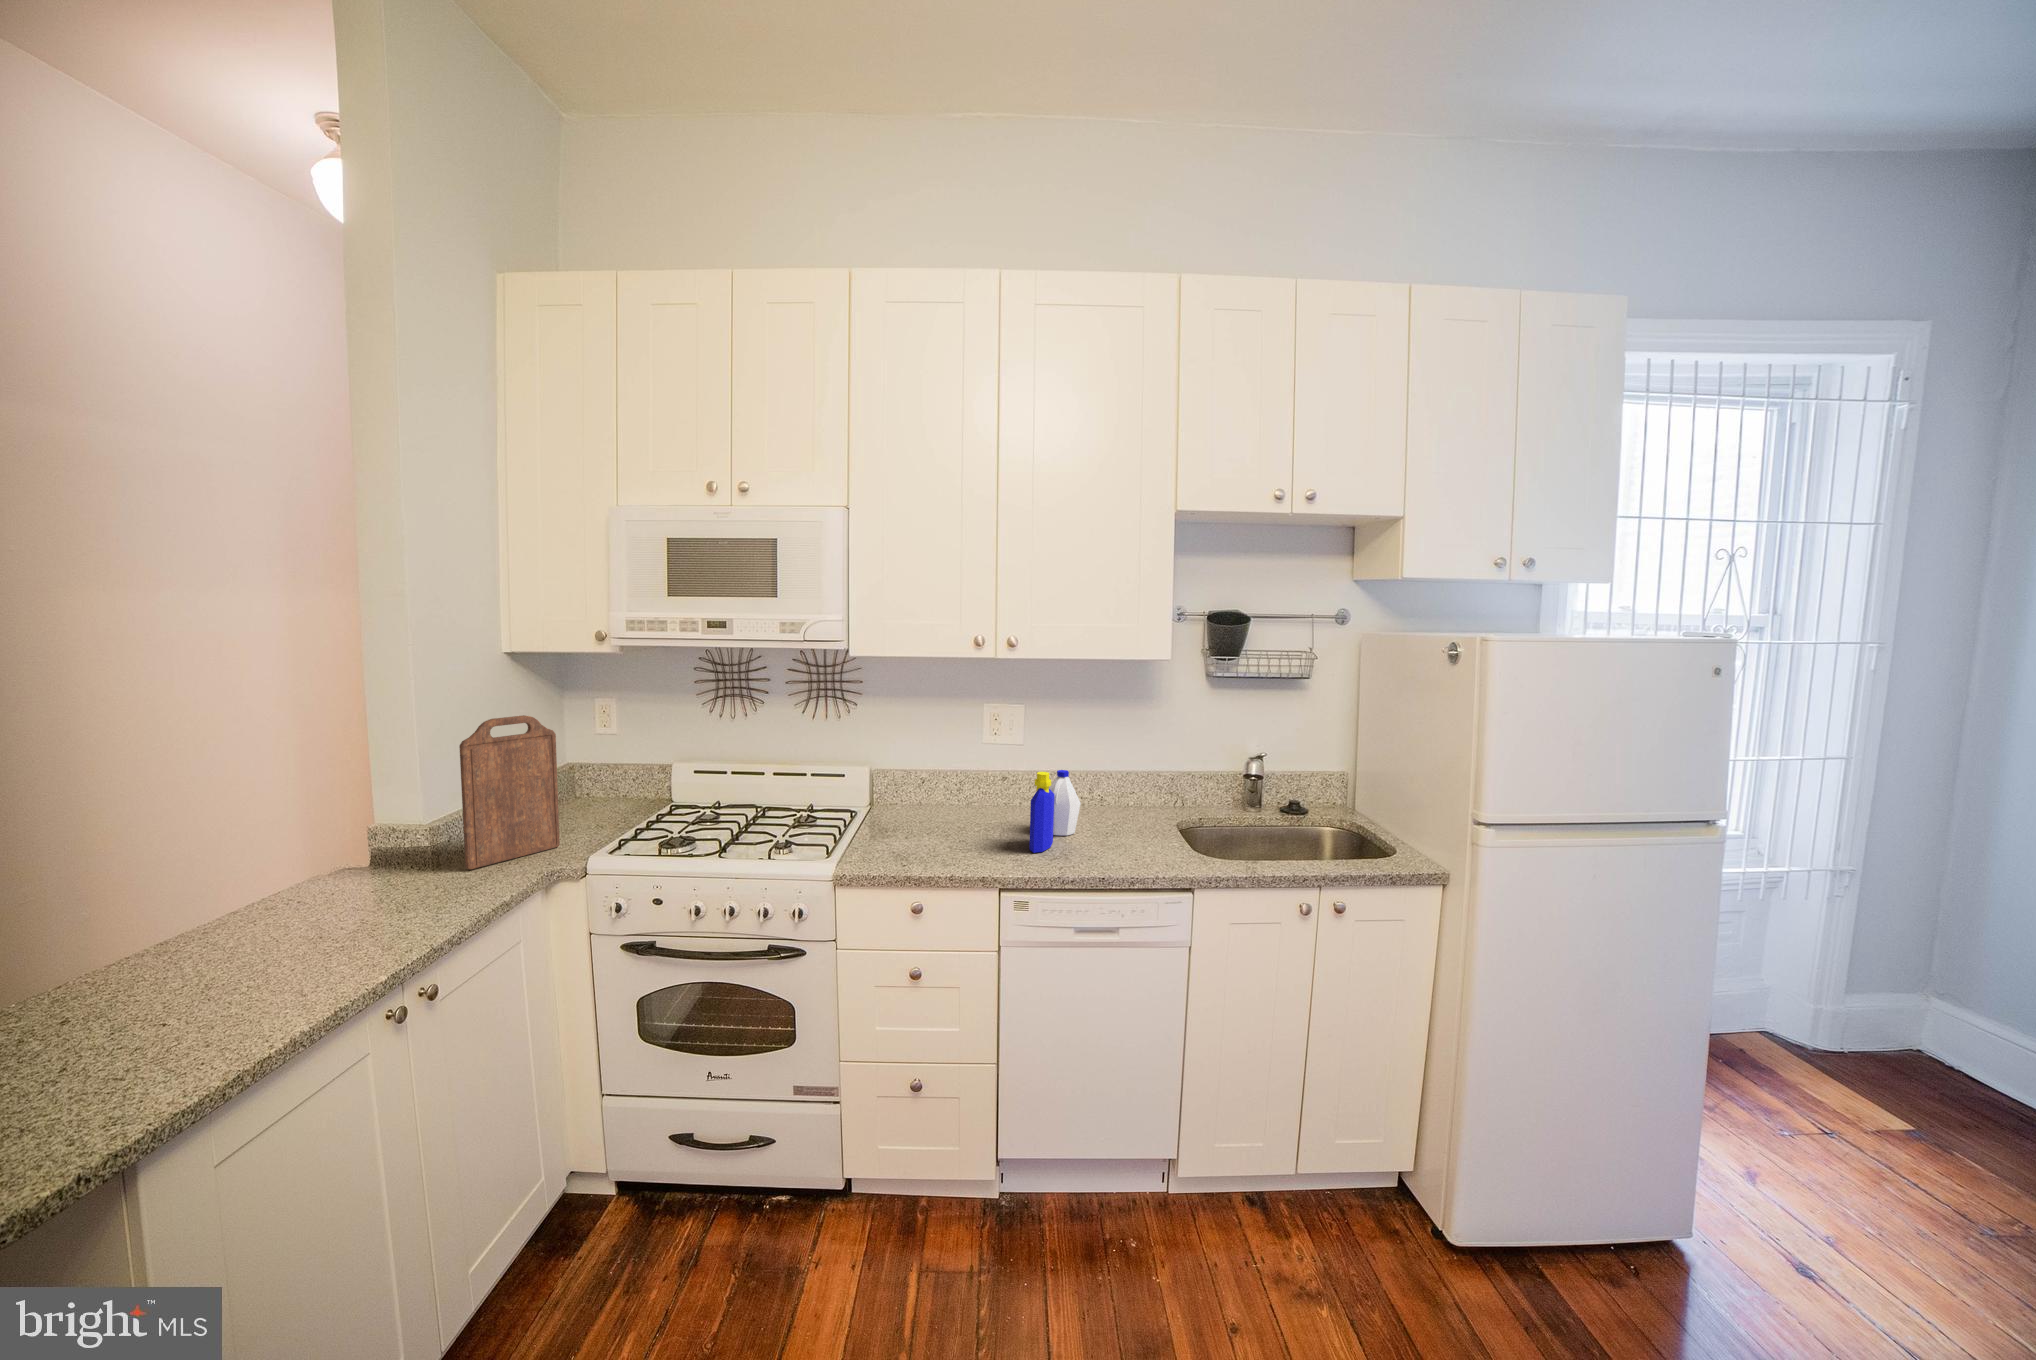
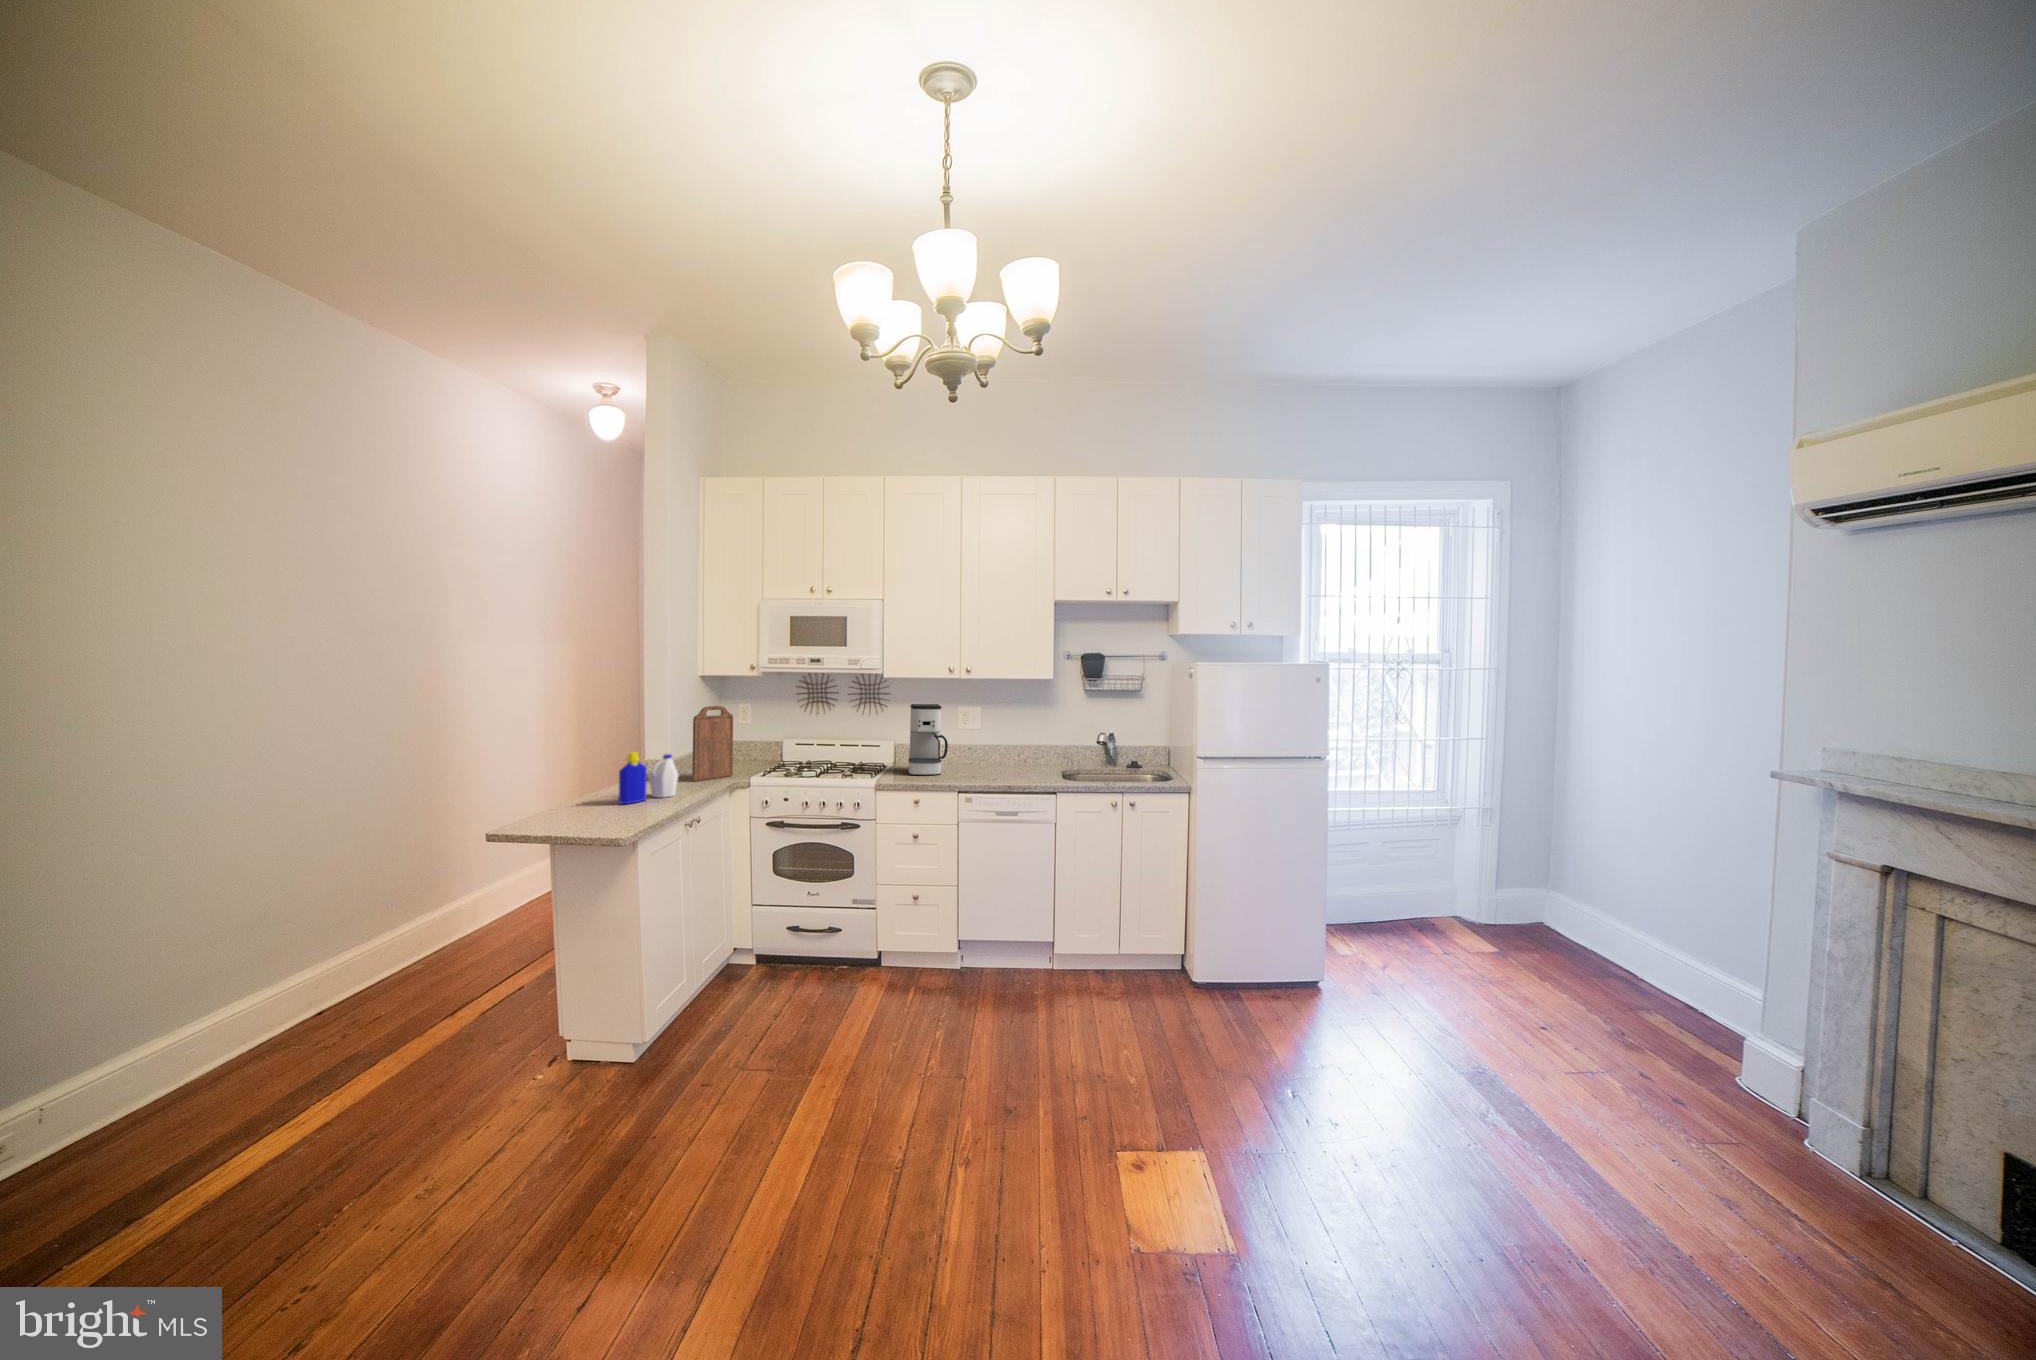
coffee maker: none [898,702,970,840] -> present [908,704,948,775]
bottle: present [1029,770,1081,853] -> present [619,752,678,804]

